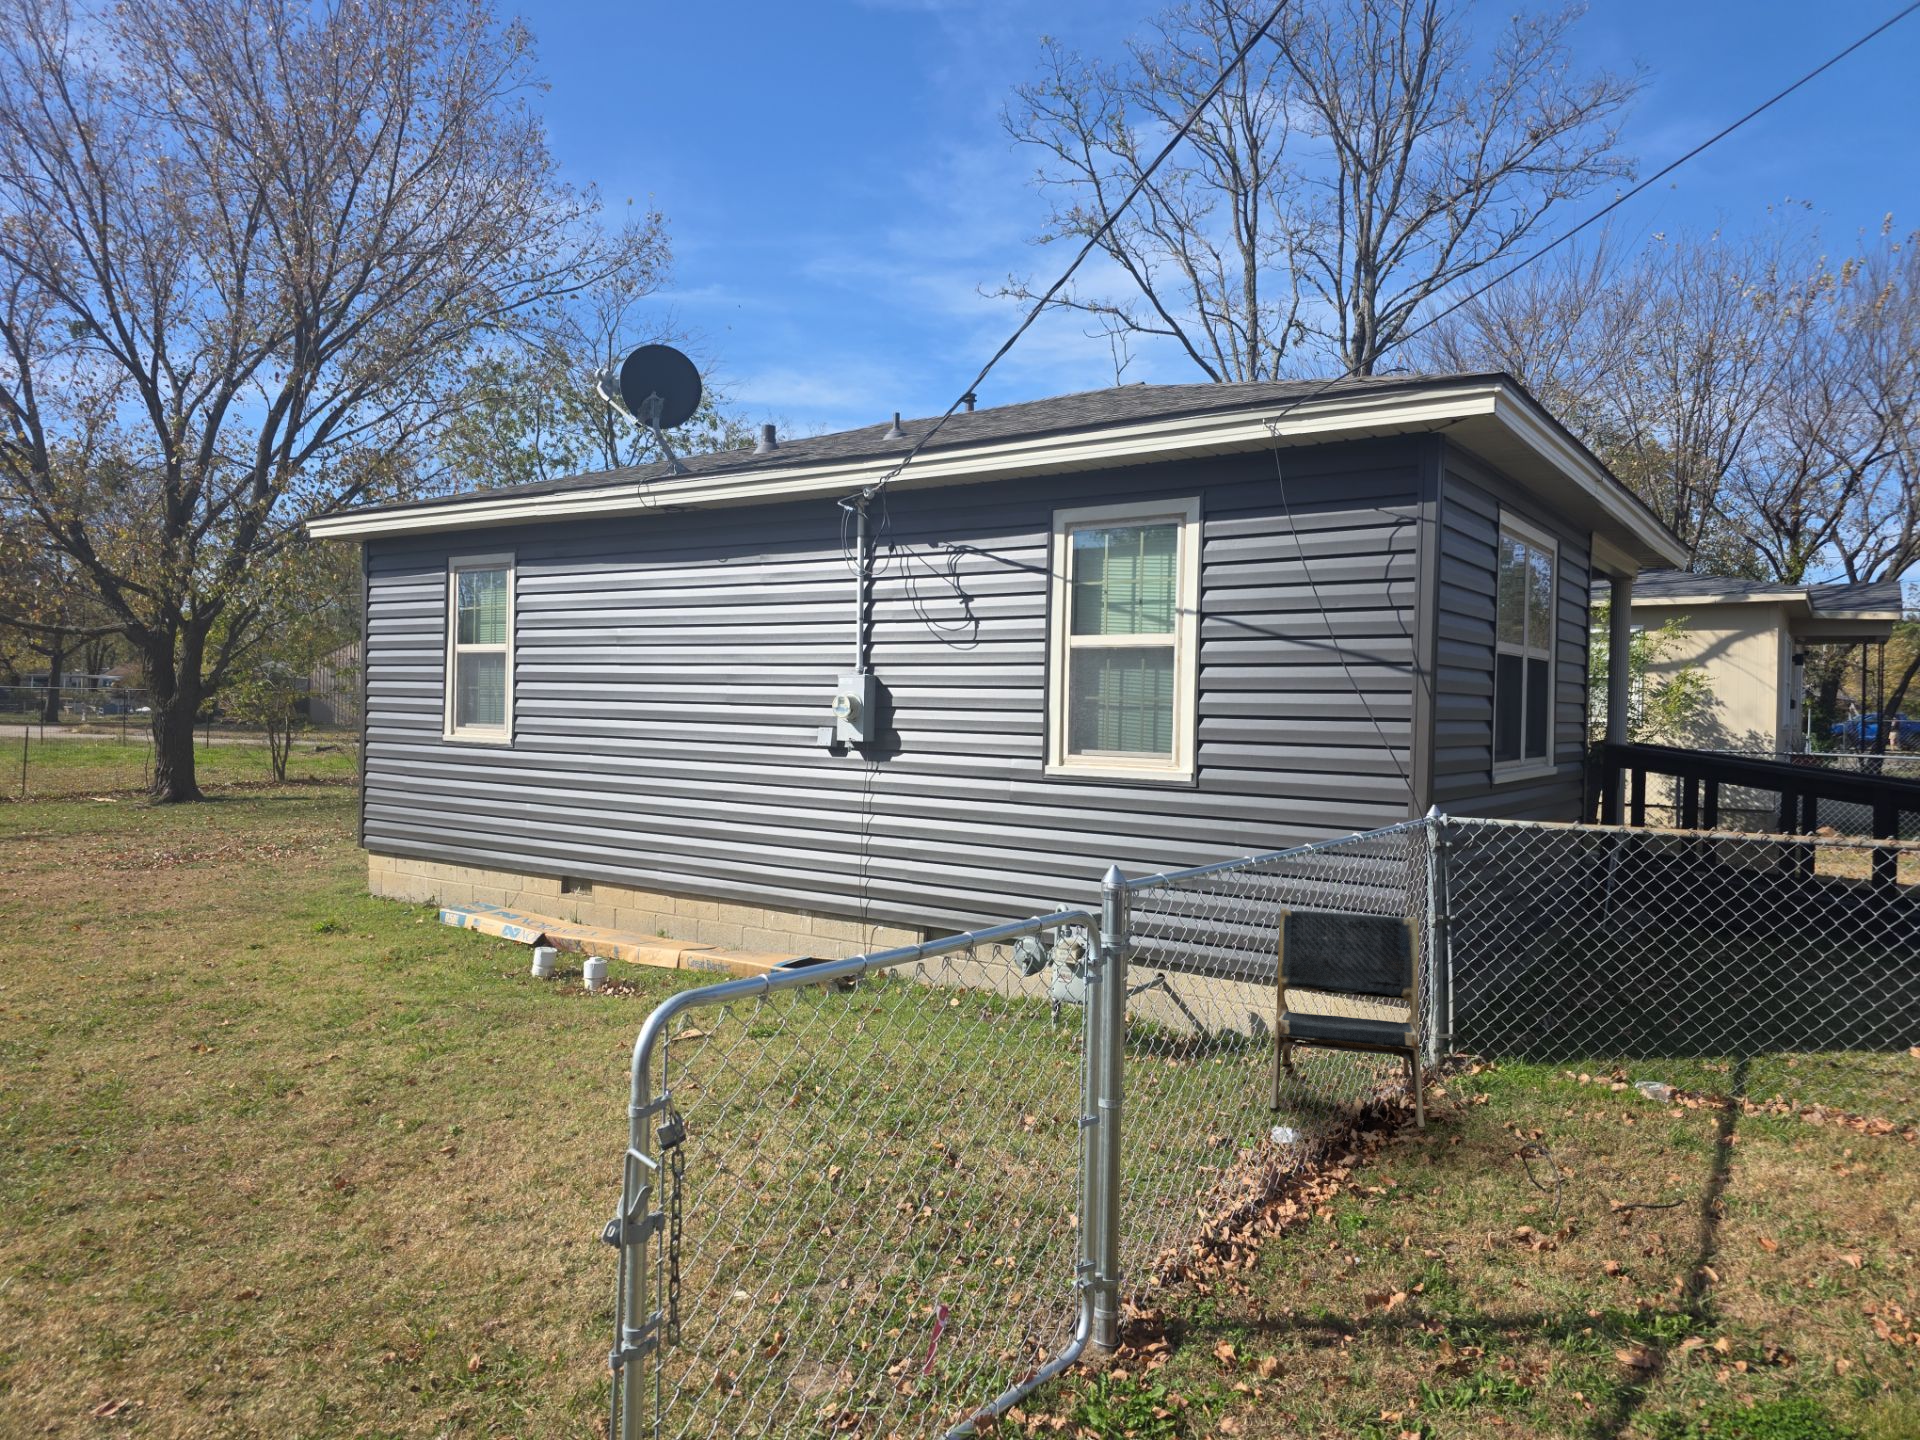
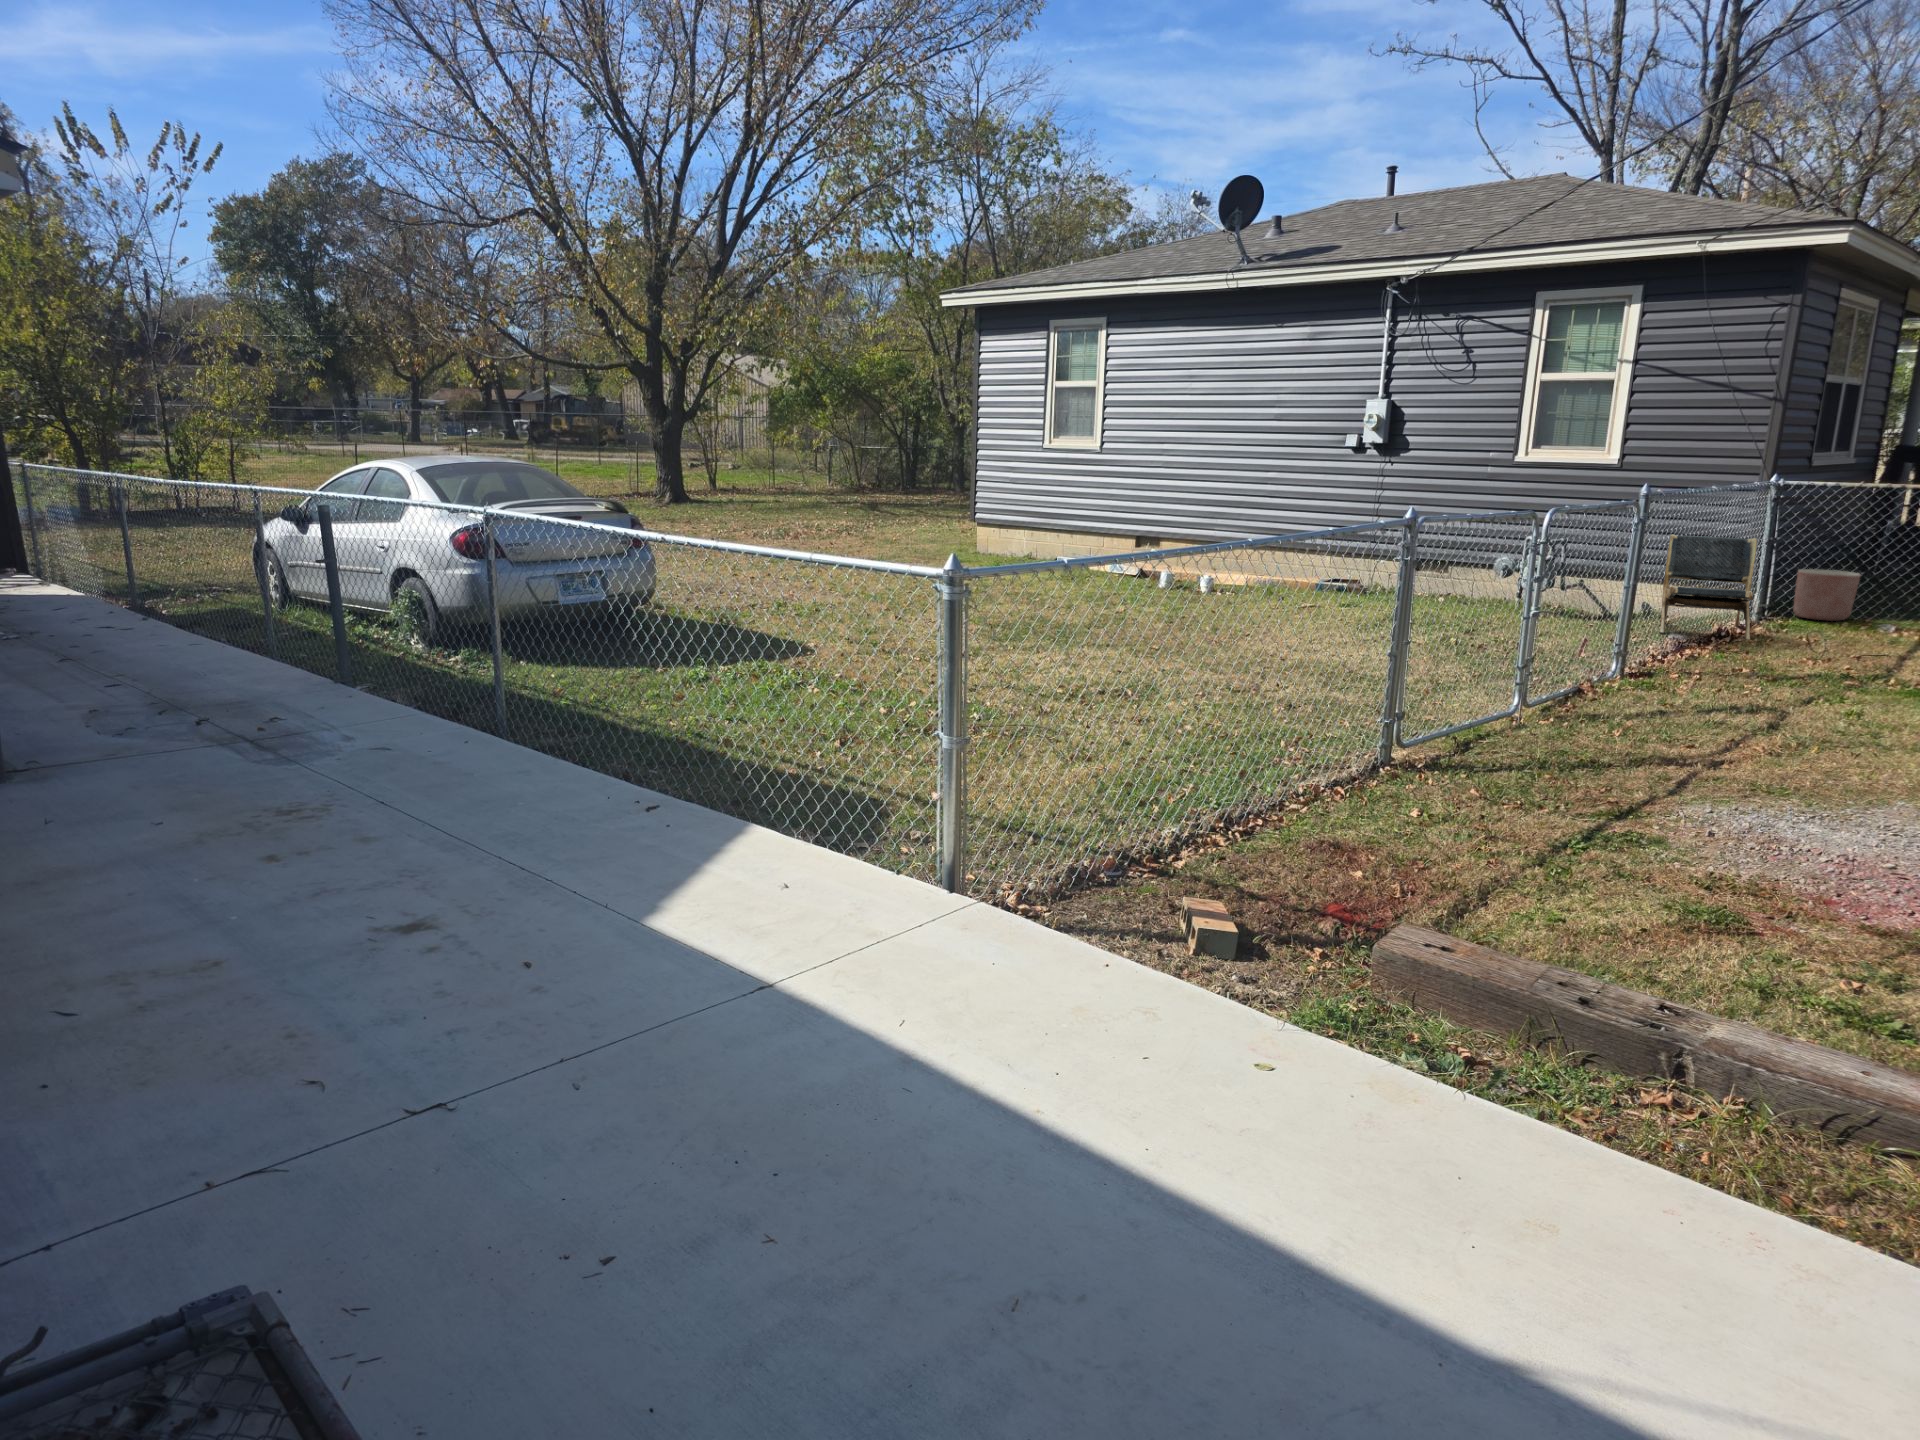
planter: none [1494,953,1591,1049] -> present [1793,569,1860,621]

